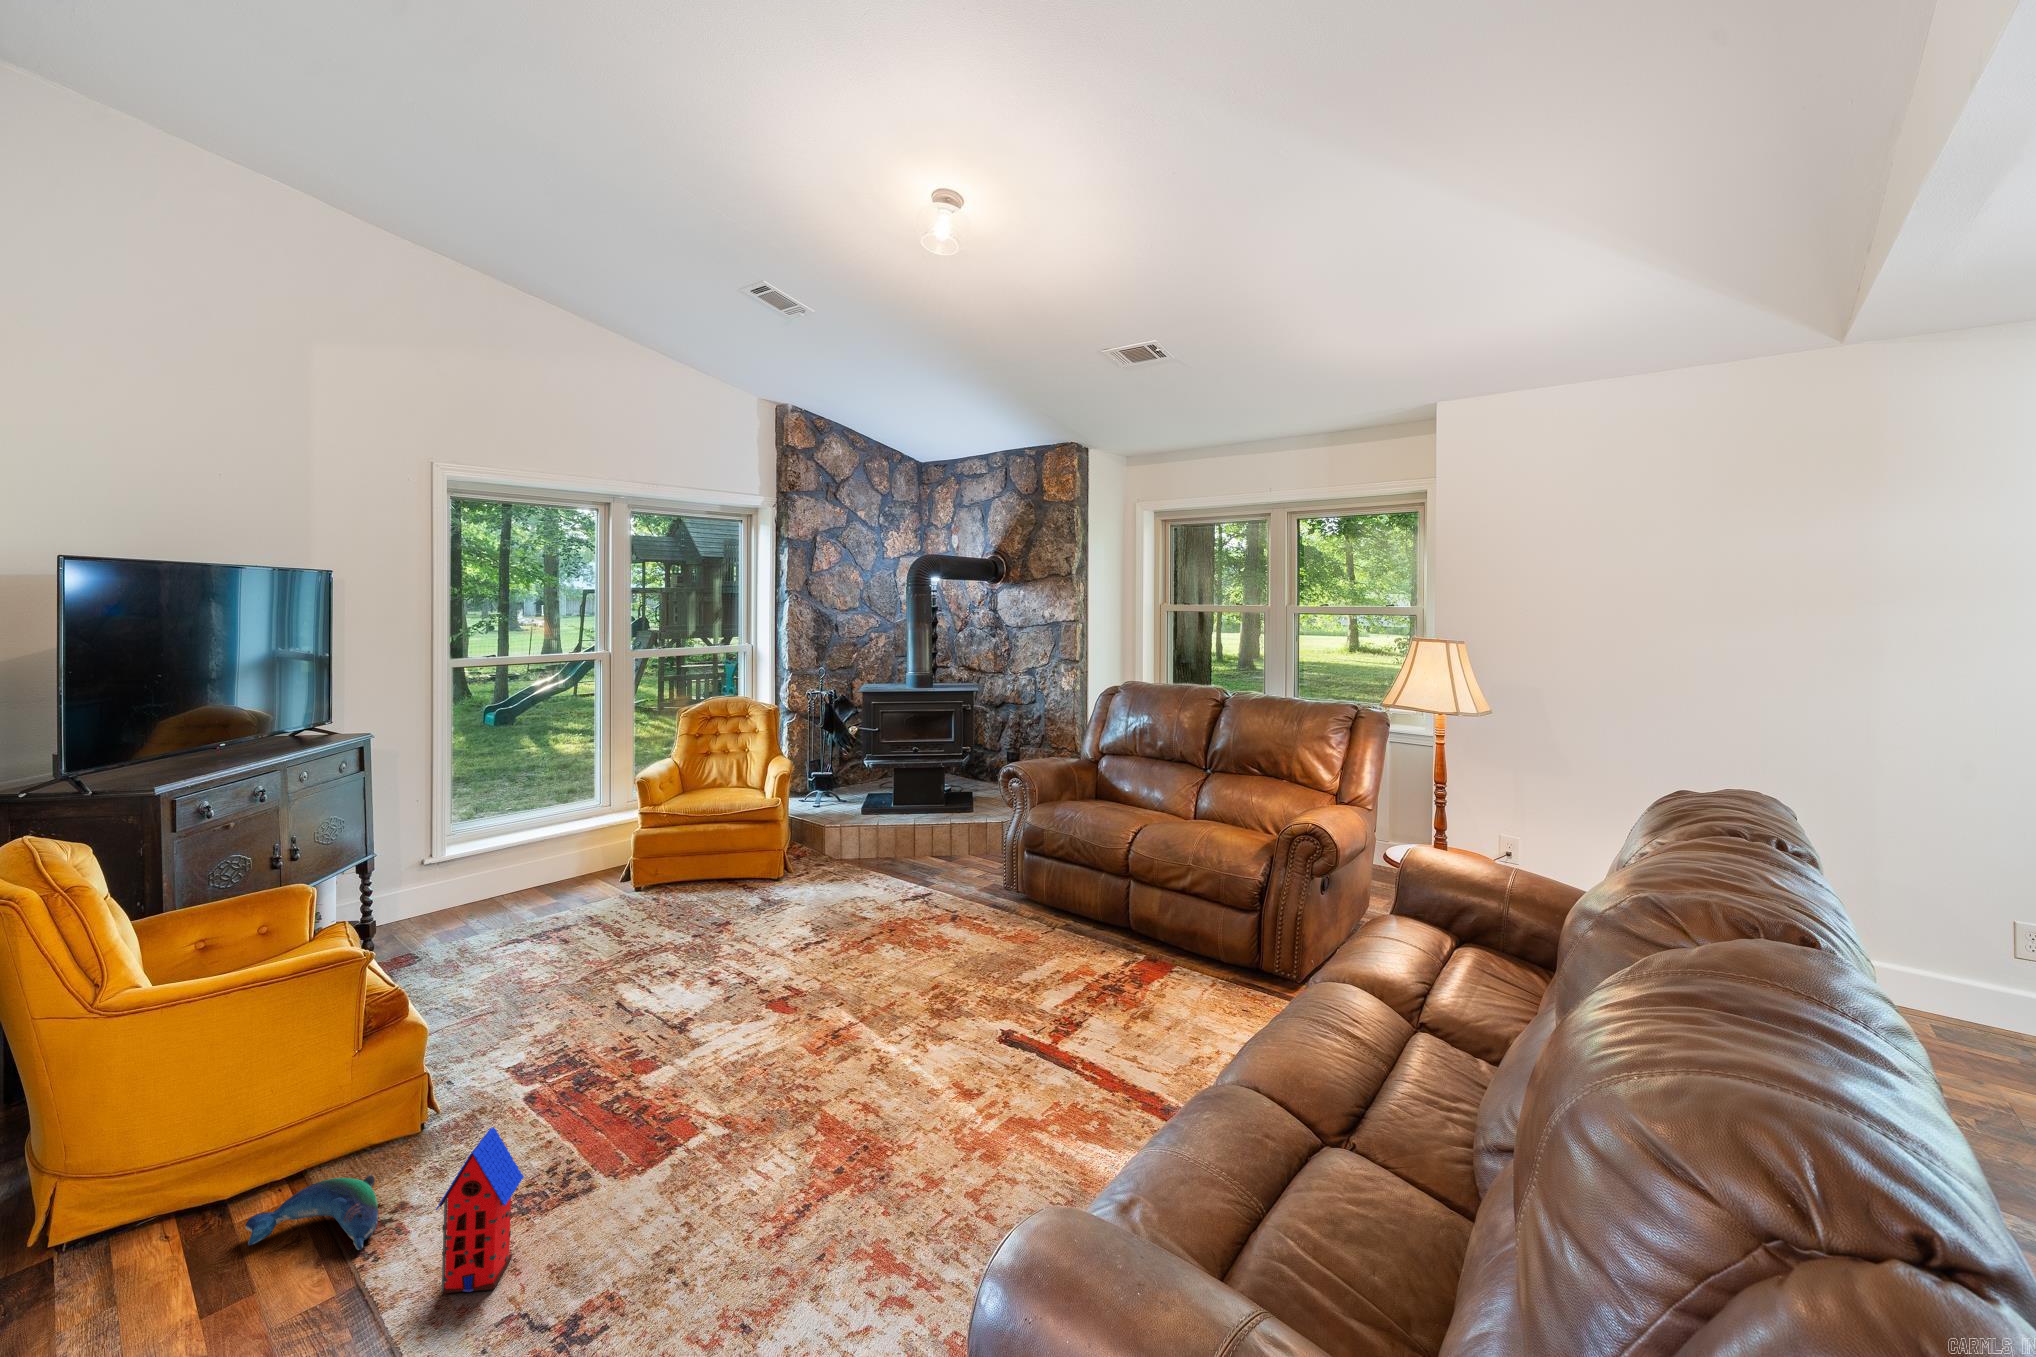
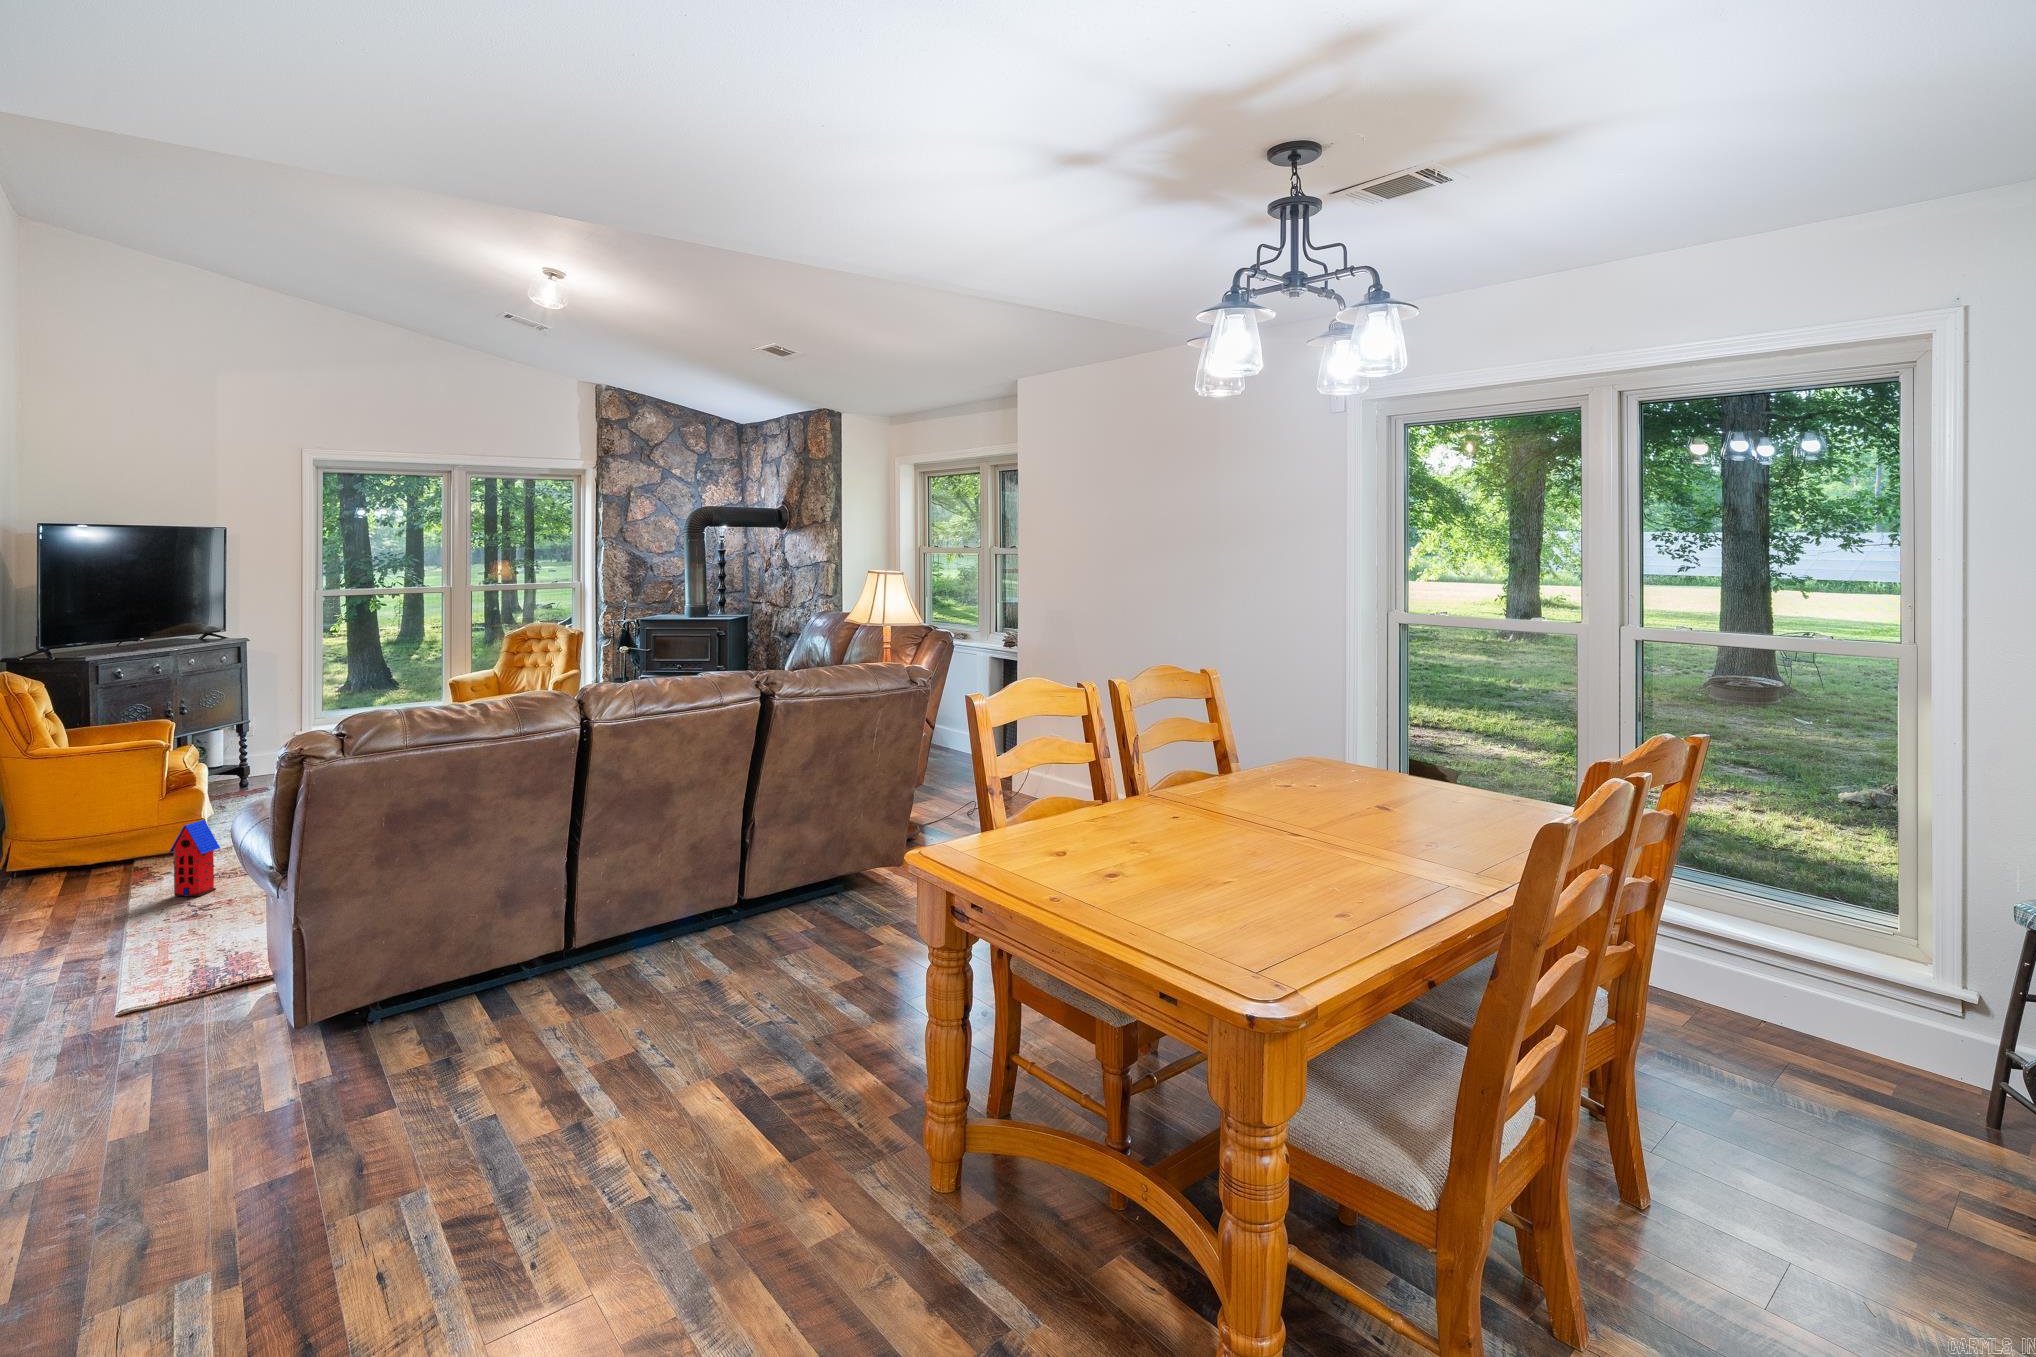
plush toy: present [245,1175,378,1250] -> none [99,854,166,883]

